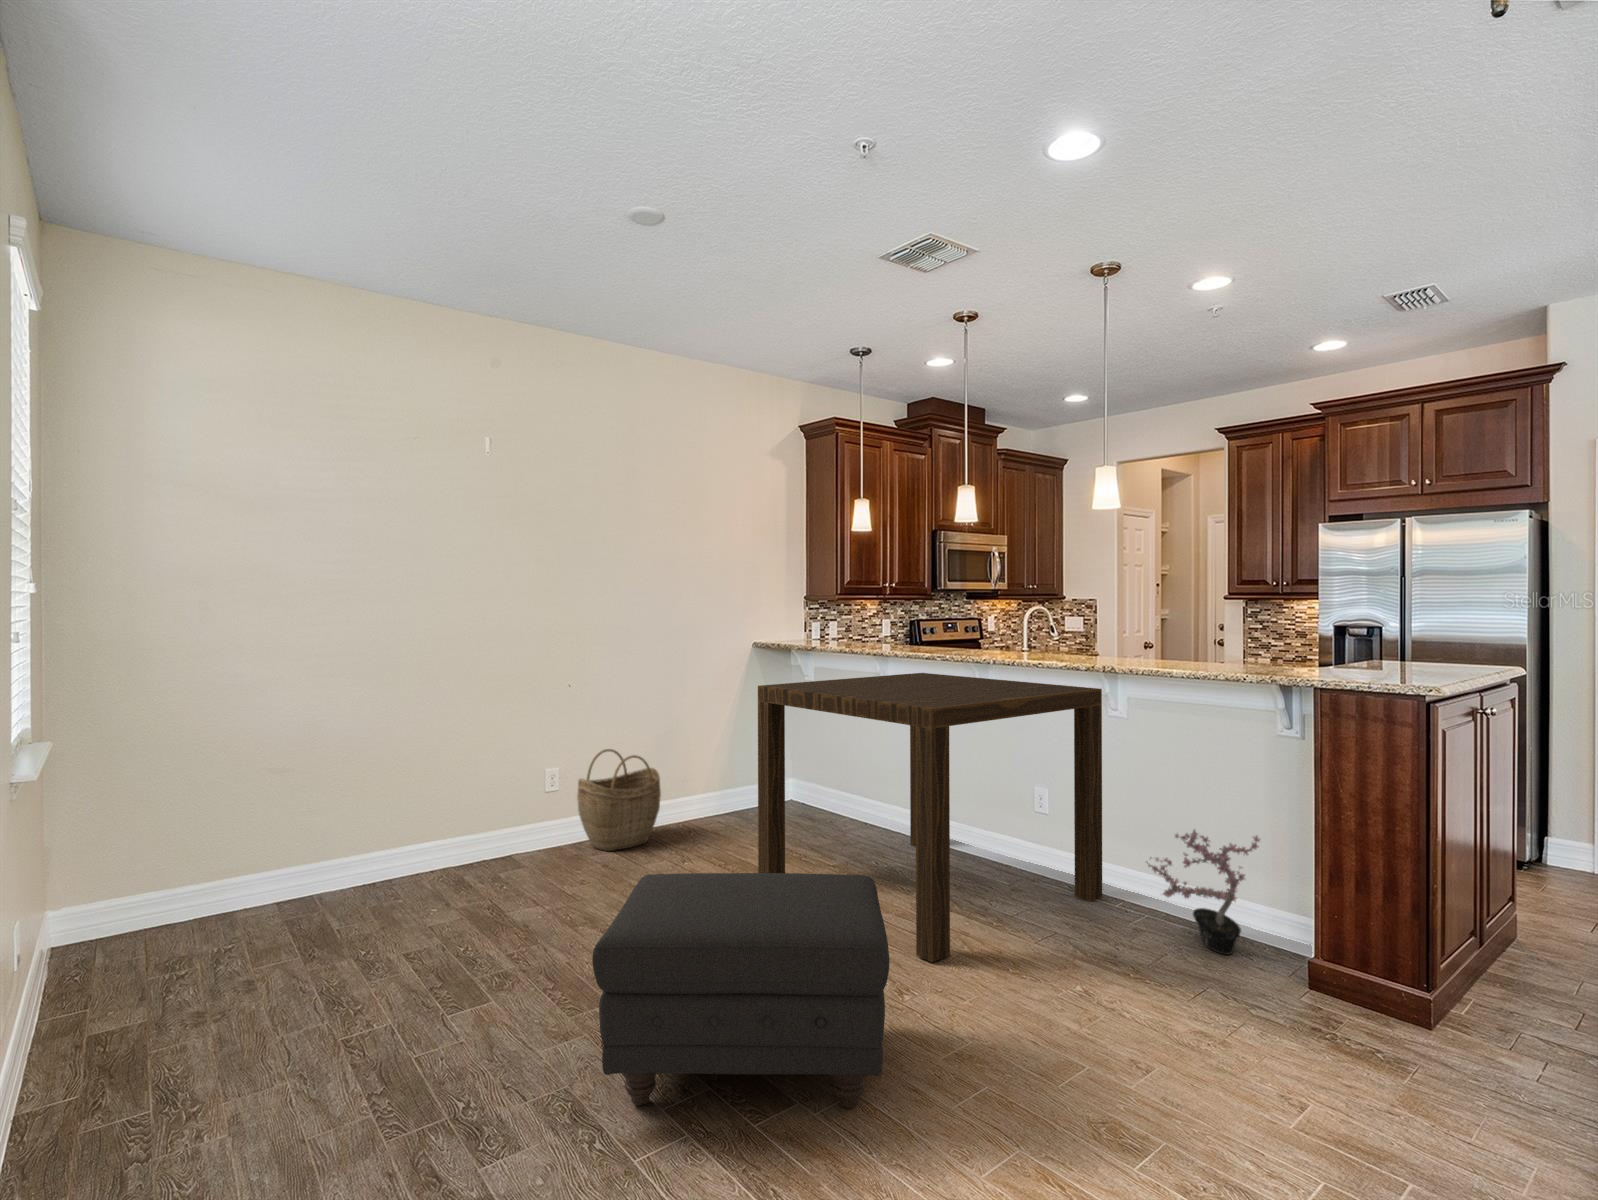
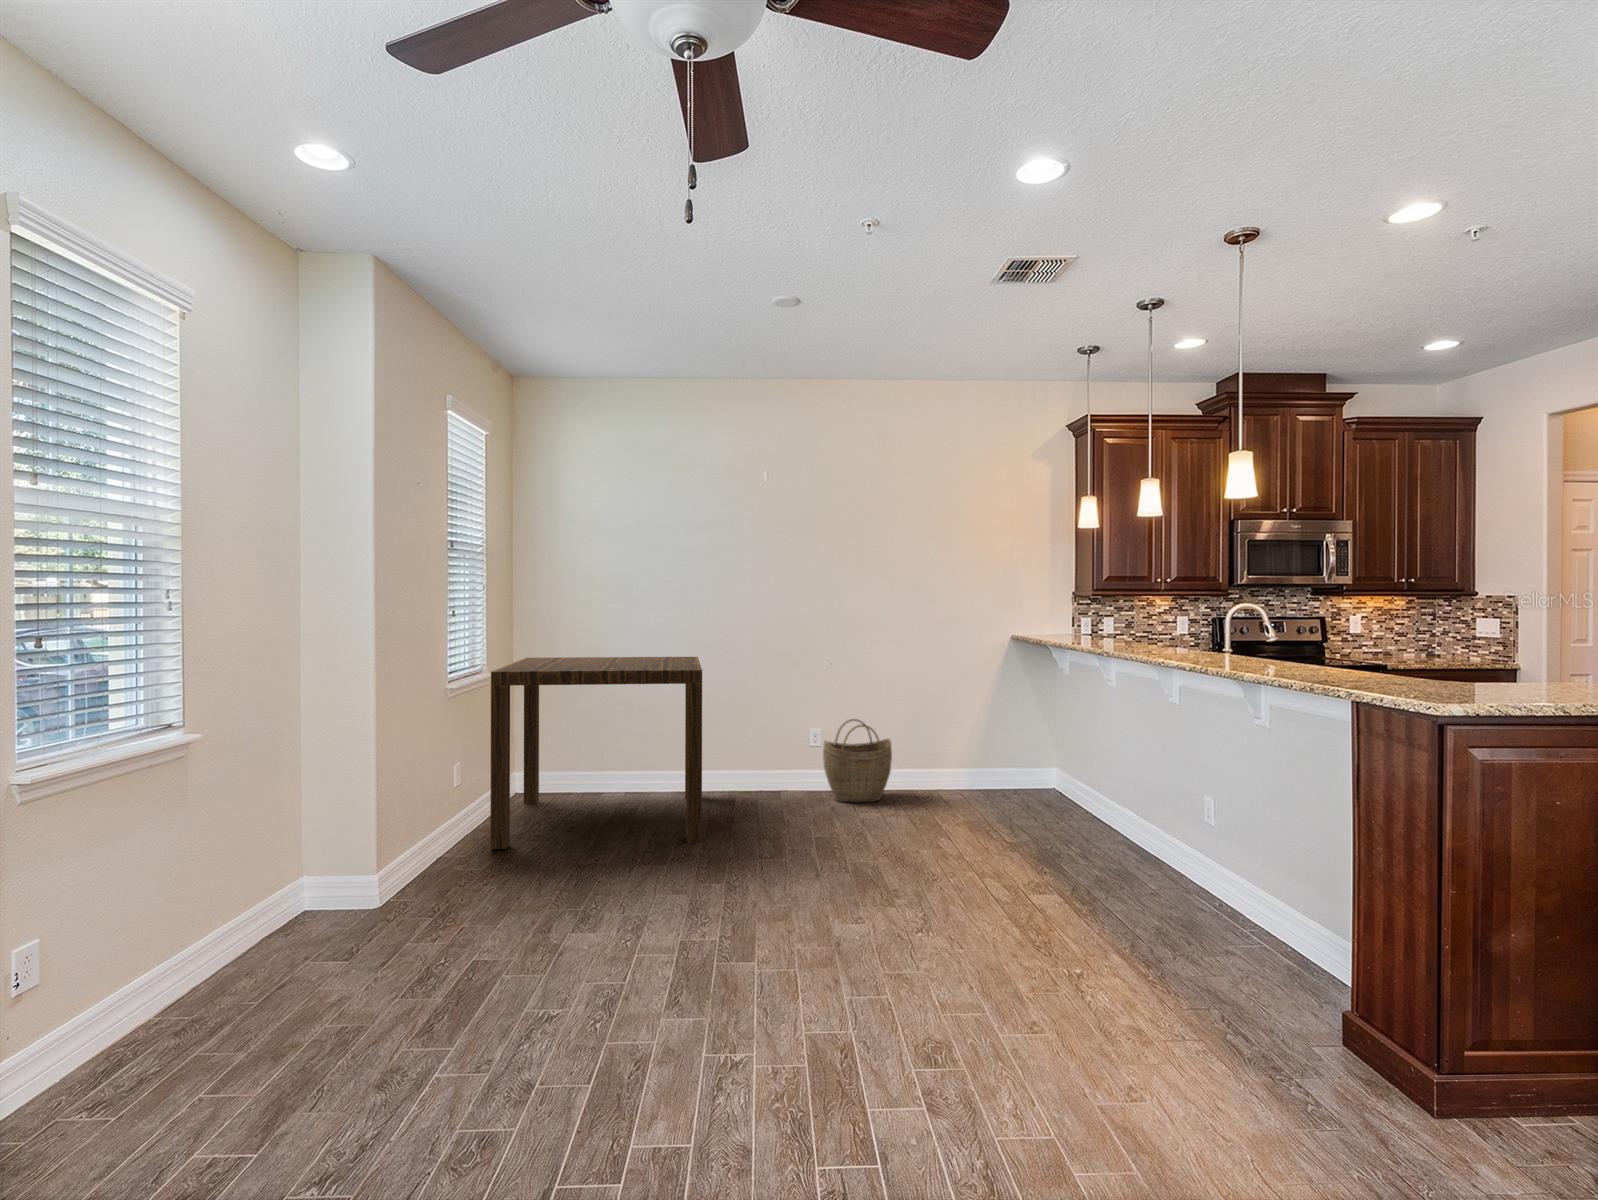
dining table: present [758,673,1102,962] -> present [490,657,702,849]
potted plant: present [1146,830,1260,955] -> none [1221,835,1329,976]
ottoman: present [592,873,890,1108] -> none [630,791,869,970]

